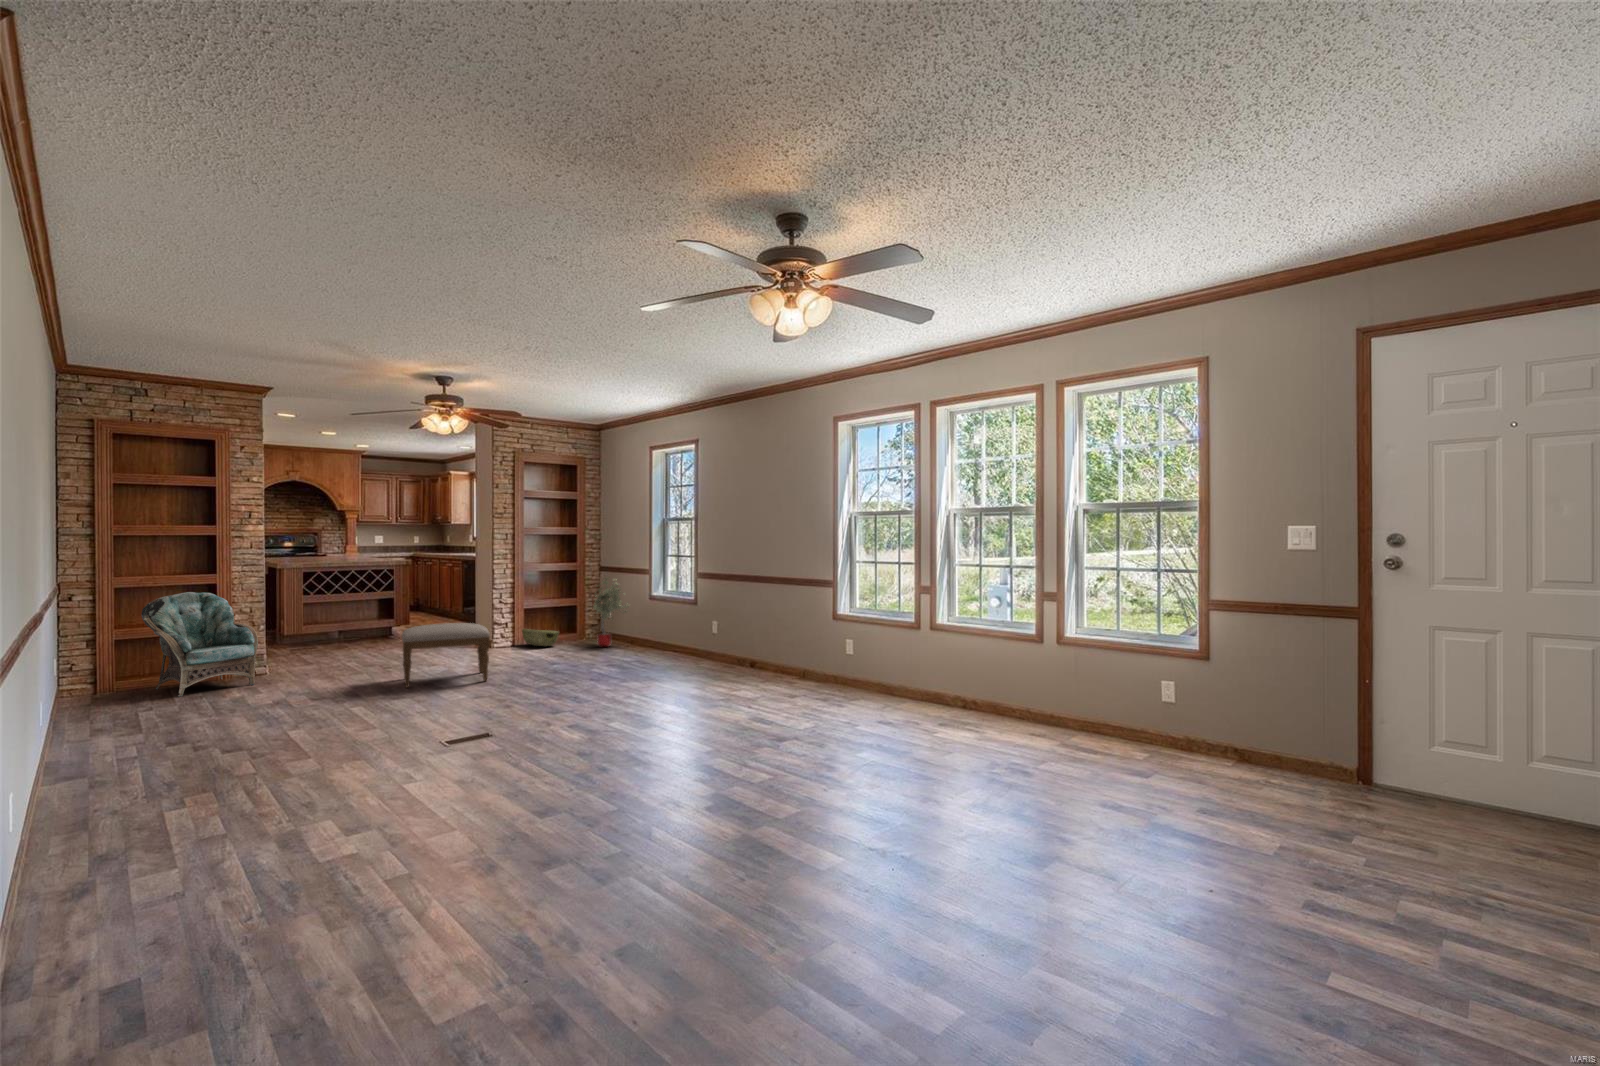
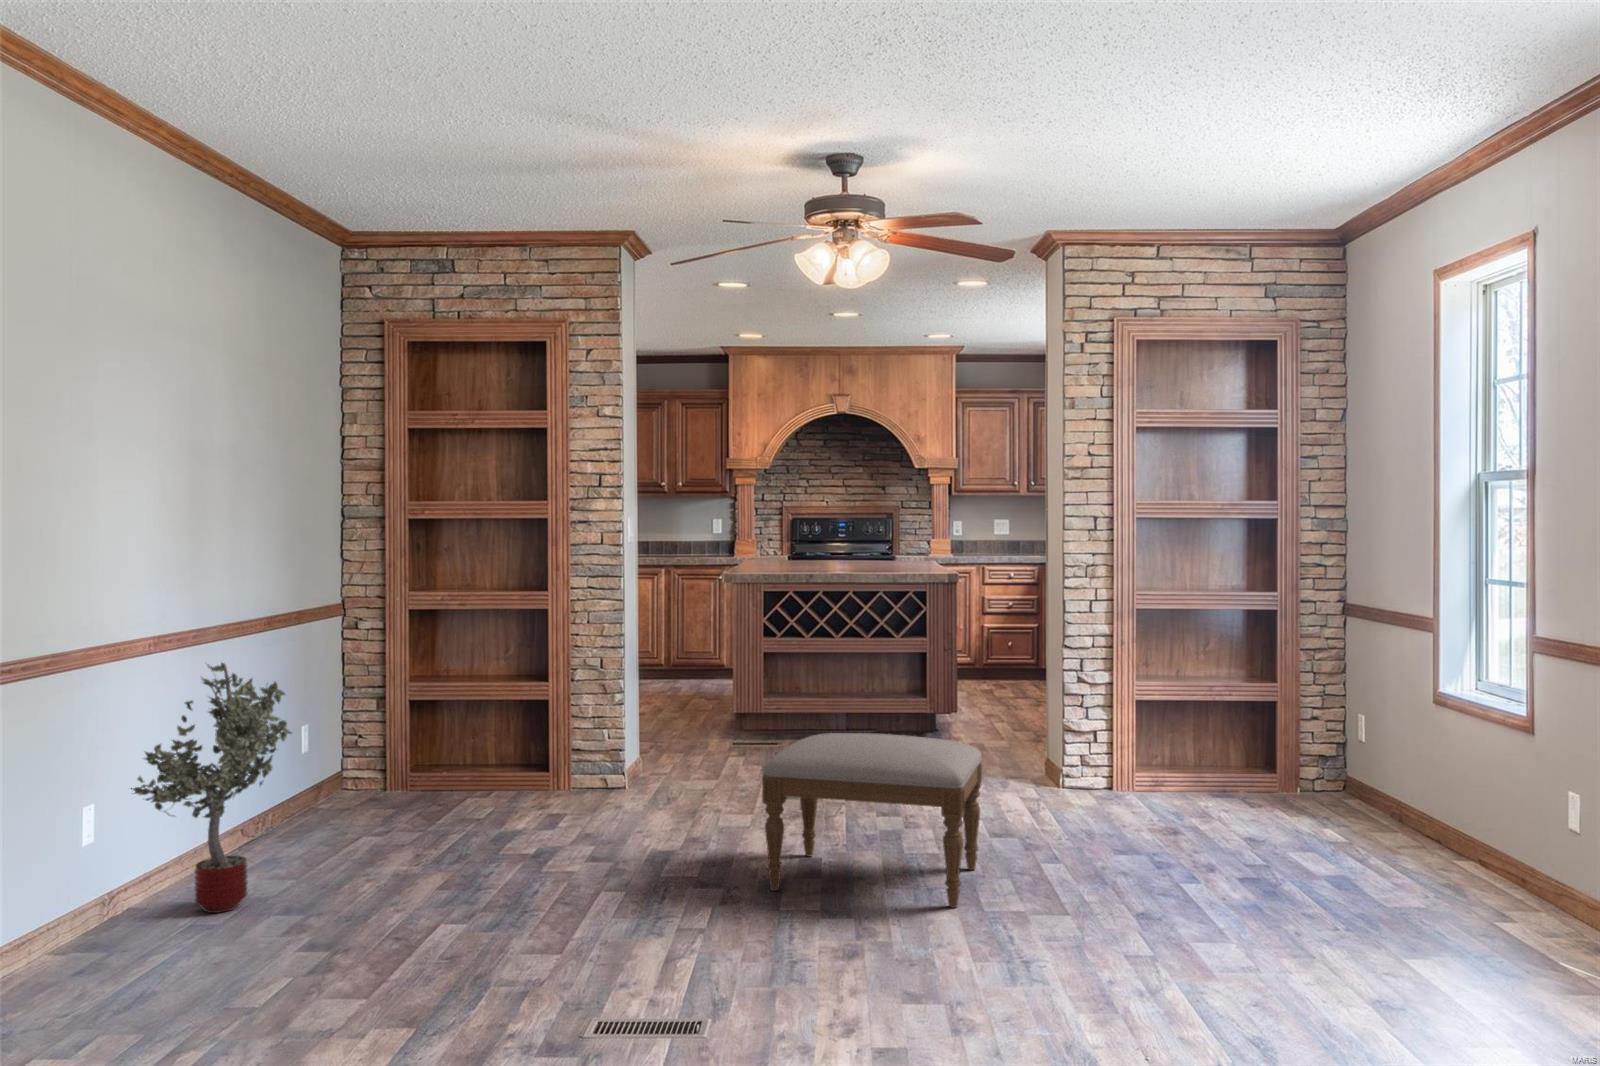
potted tree: present [593,578,629,647] -> present [131,663,291,913]
armchair: present [141,592,258,697] -> none [429,622,585,822]
woven basket: present [522,629,559,647] -> none [1134,746,1222,801]

